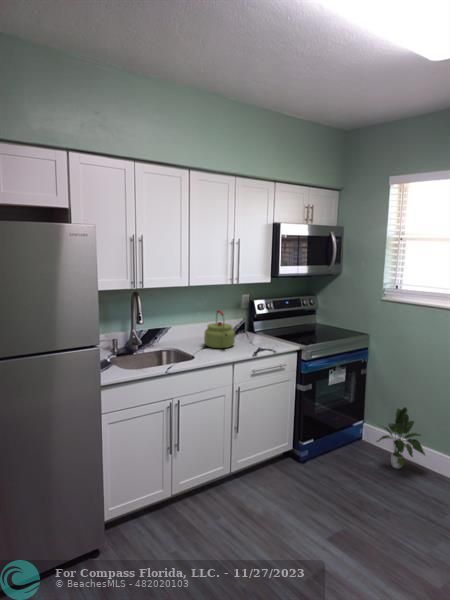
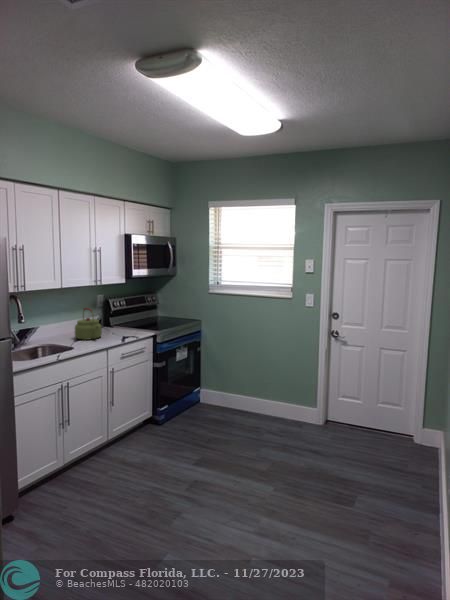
potted plant: present [376,407,425,468] -> none [212,370,246,415]

